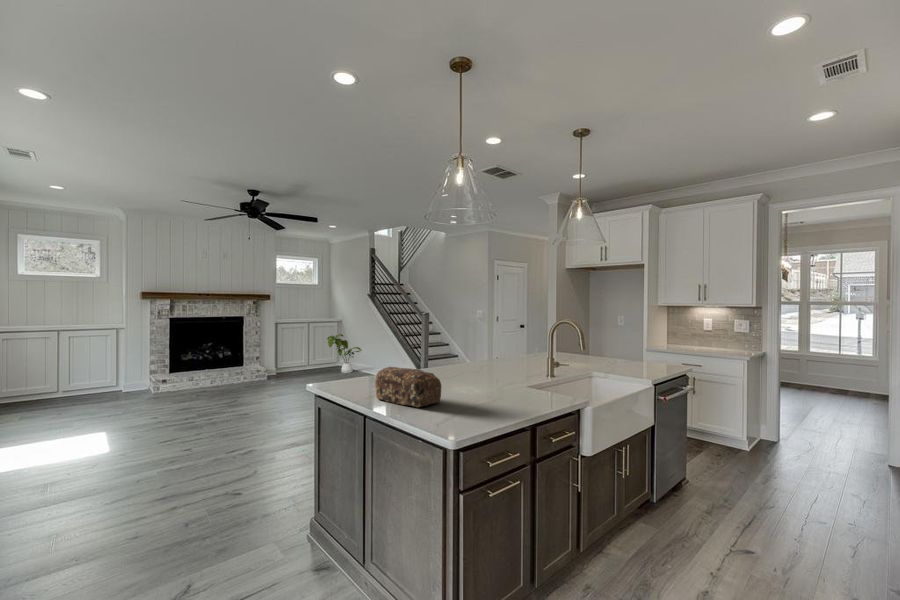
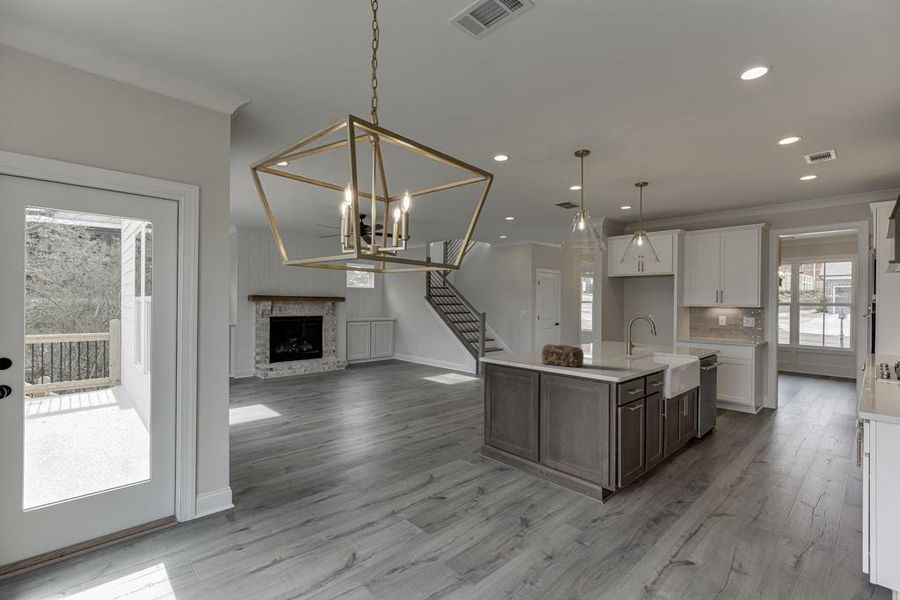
house plant: present [327,334,362,373] -> none [391,331,421,364]

